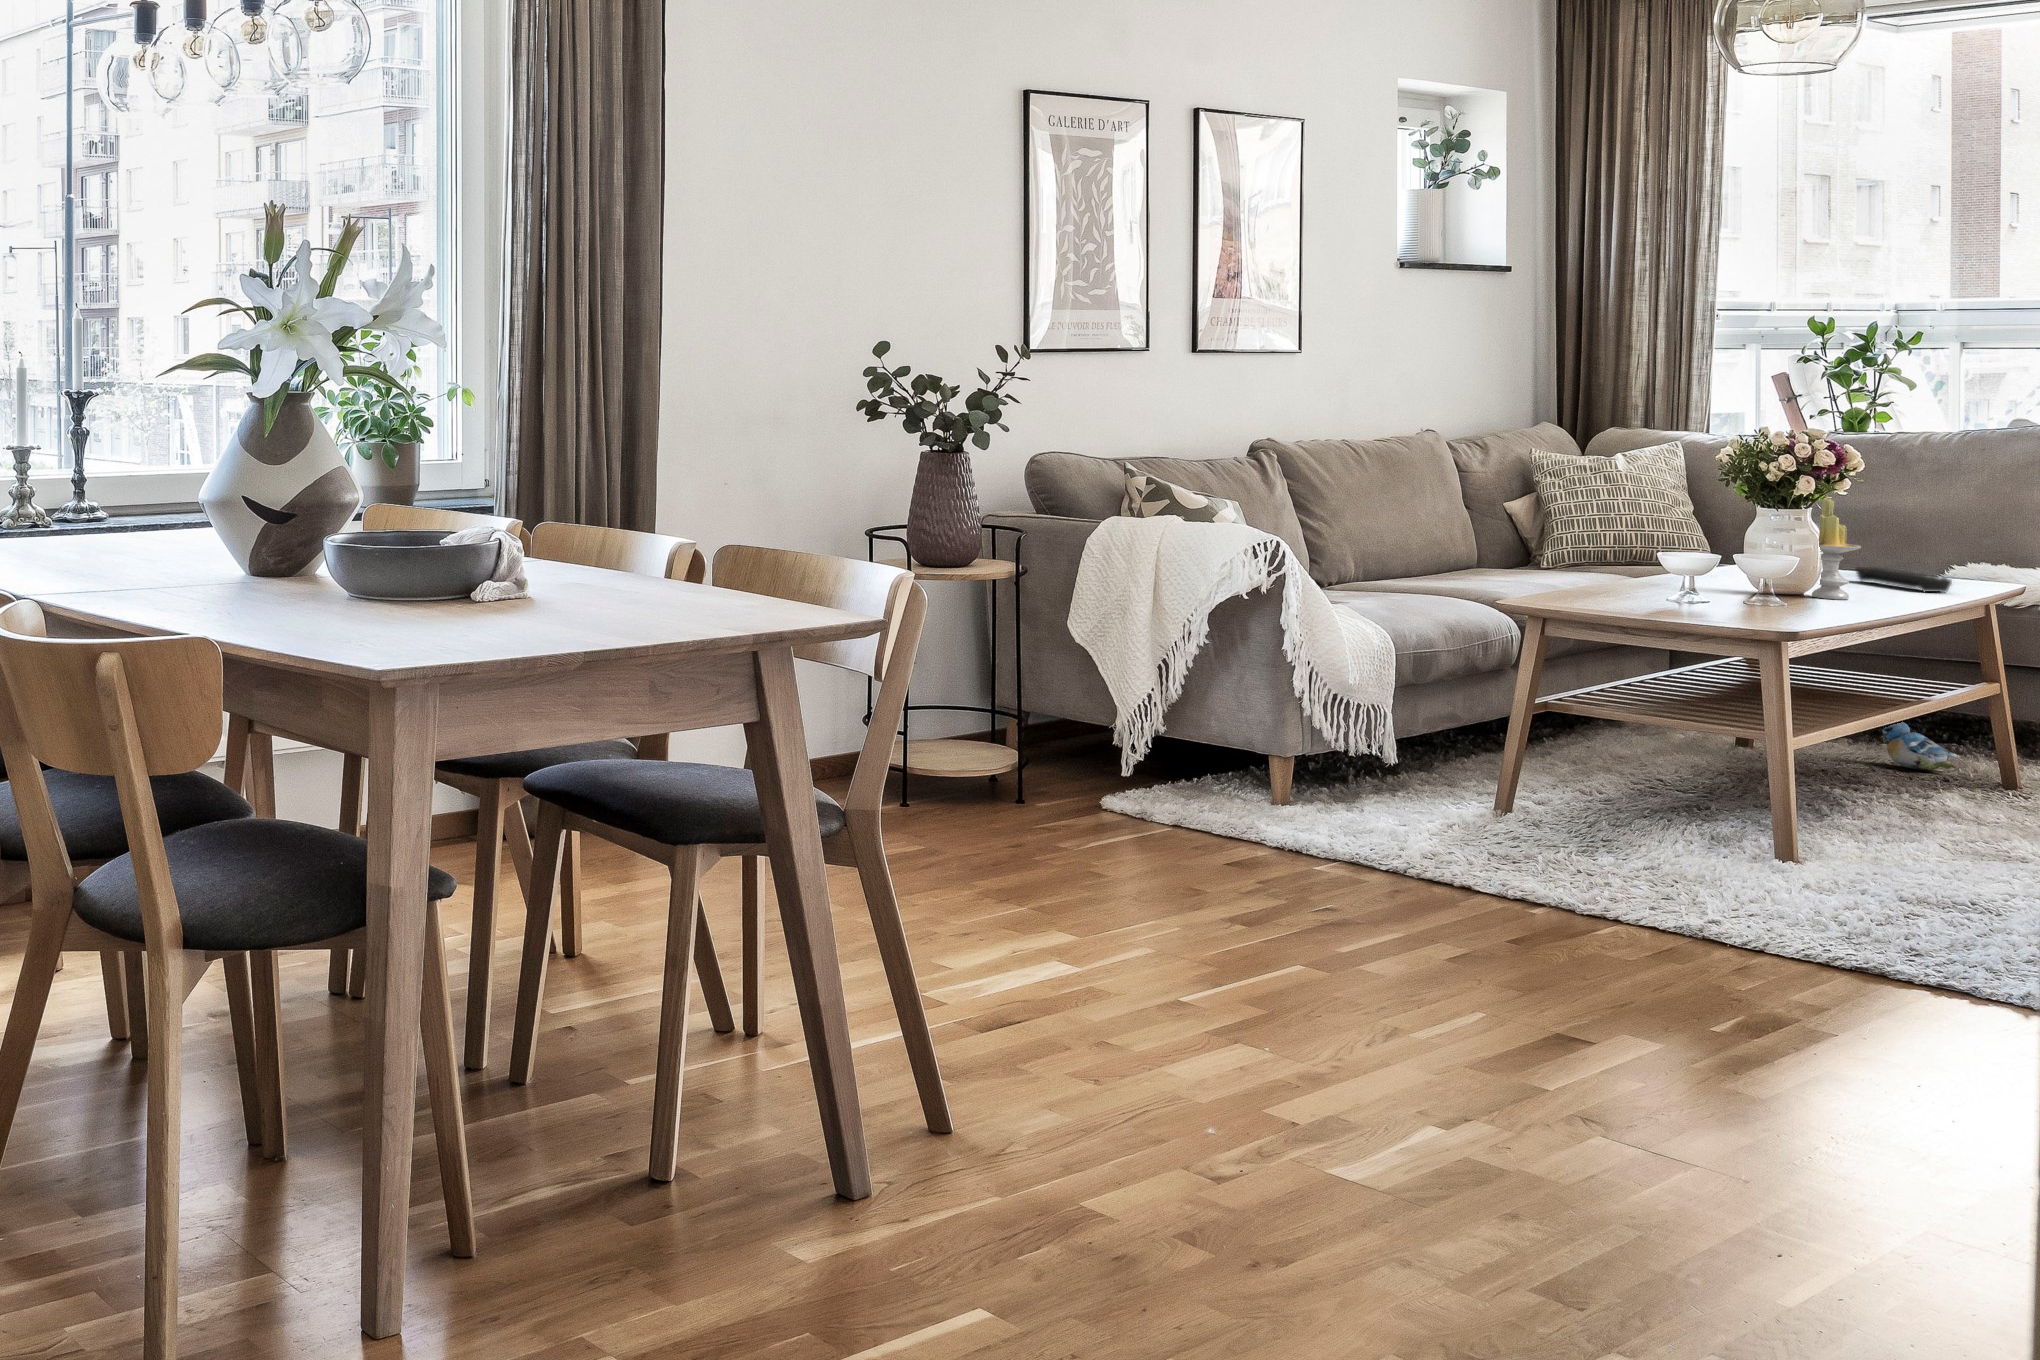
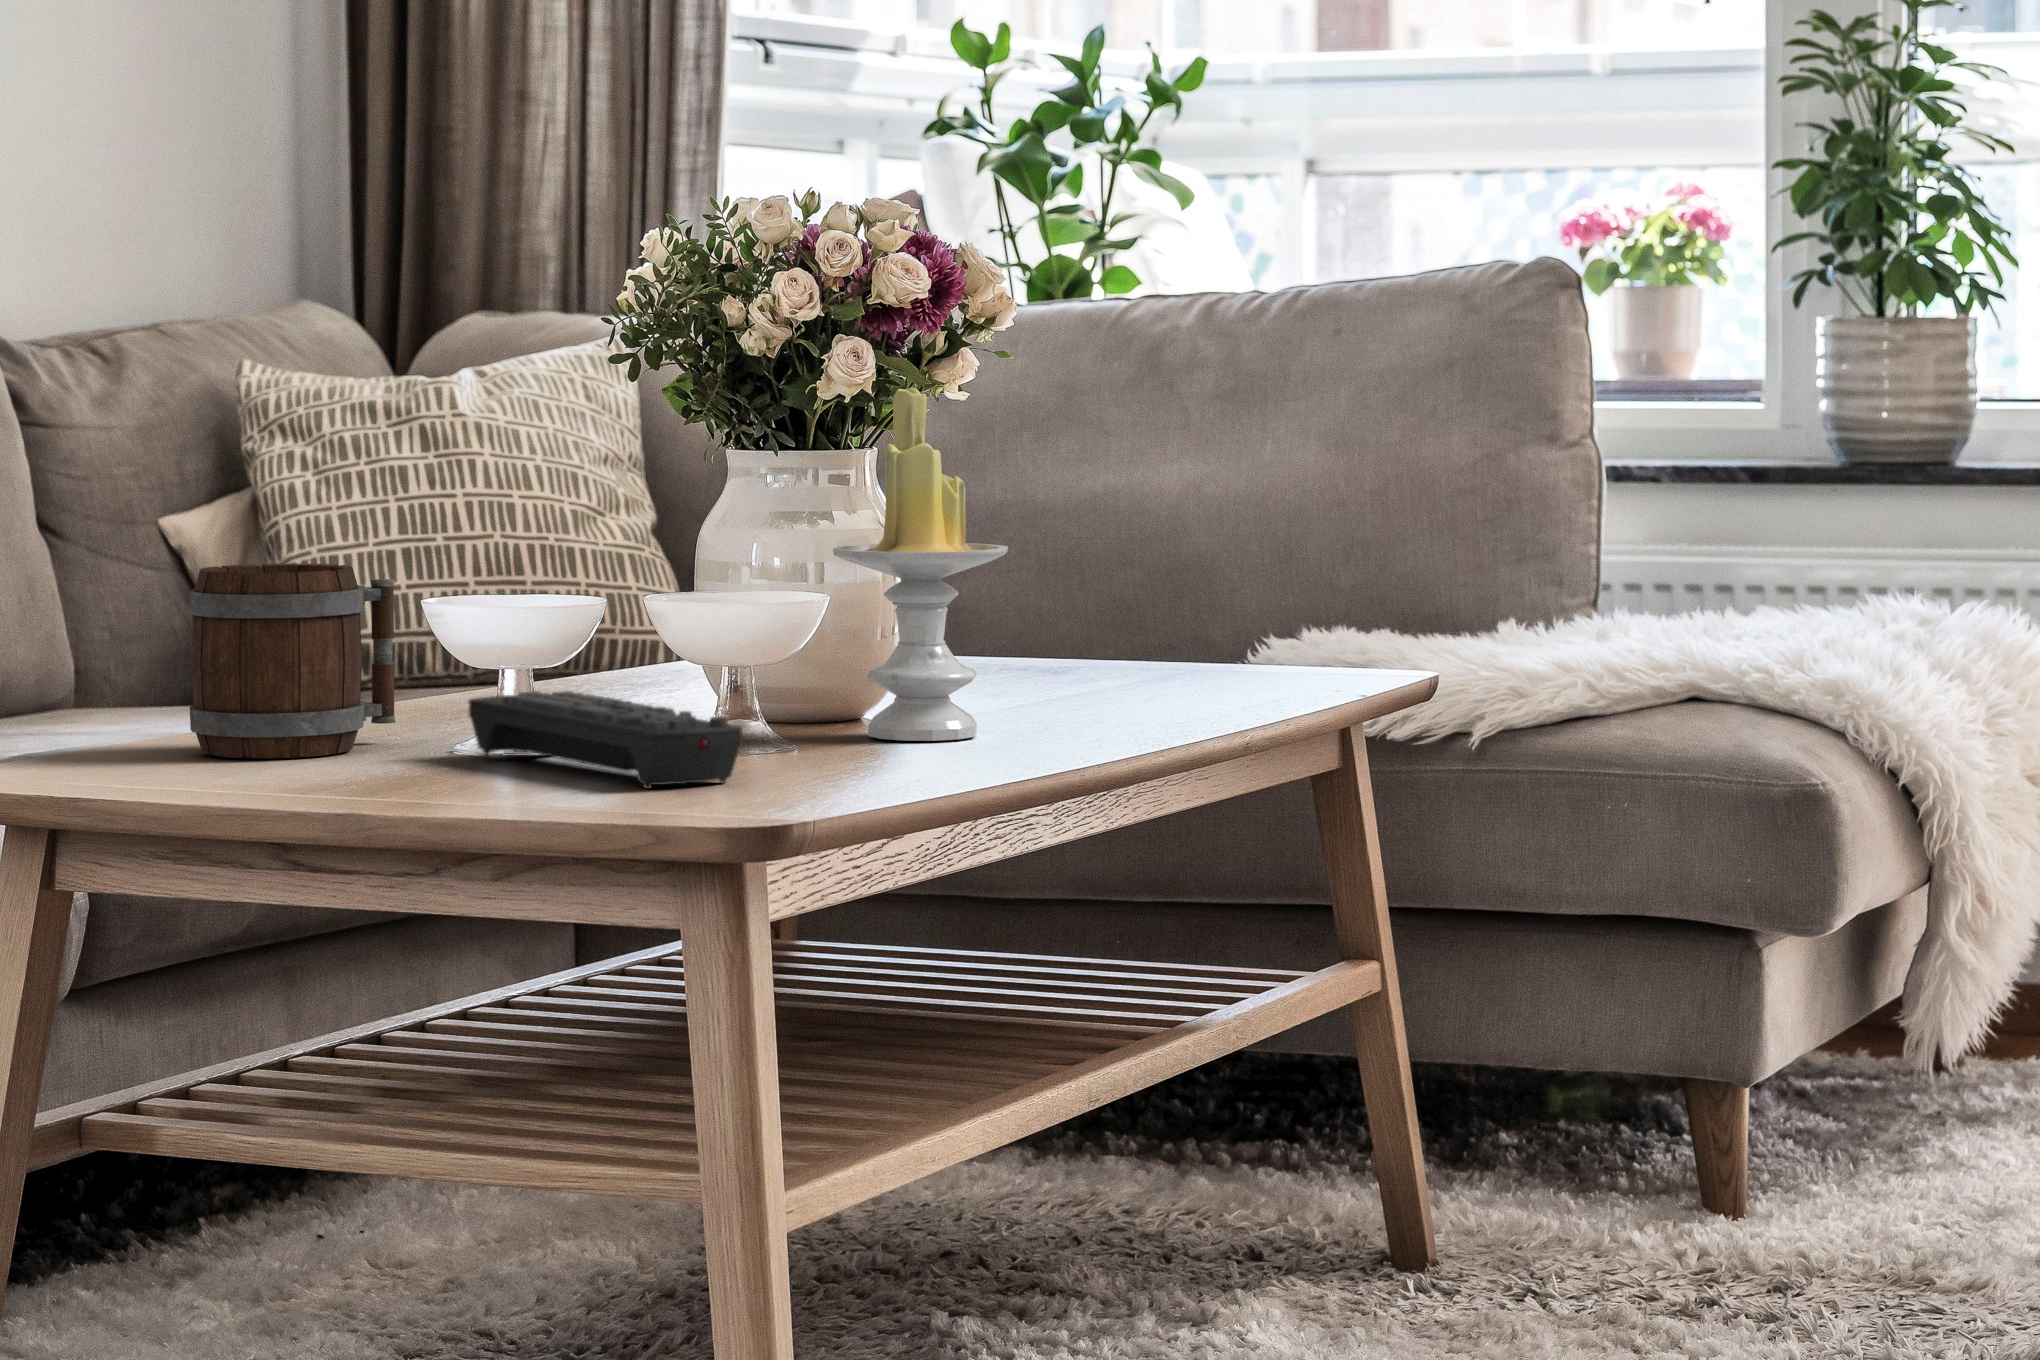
mug: none [1594,534,1655,588] -> present [189,563,395,758]
remote control: present [1856,567,1952,592] -> present [469,691,743,789]
plush toy: present [1882,722,1957,770] -> none [1087,1112,1288,1272]

